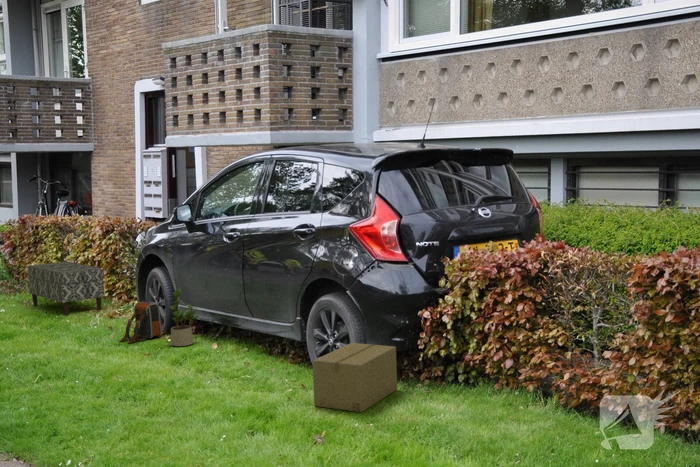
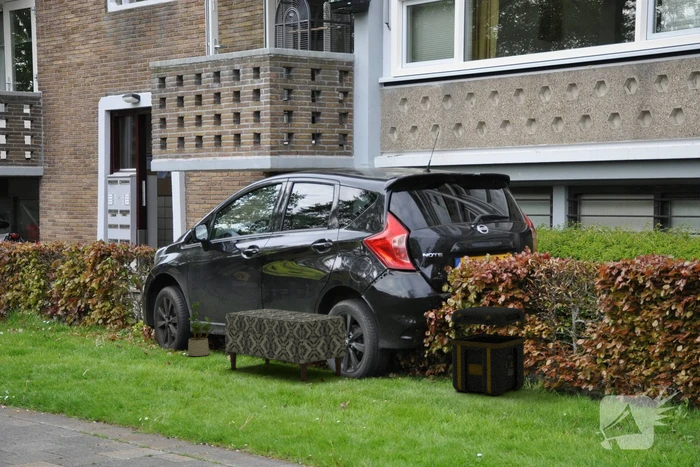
bench: present [28,262,104,316] -> present [225,309,346,382]
backpack: present [119,302,166,344] -> none [136,317,179,355]
toolbox: none [449,306,538,418] -> present [451,306,526,395]
cardboard box: present [313,343,397,412] -> none [335,341,405,393]

